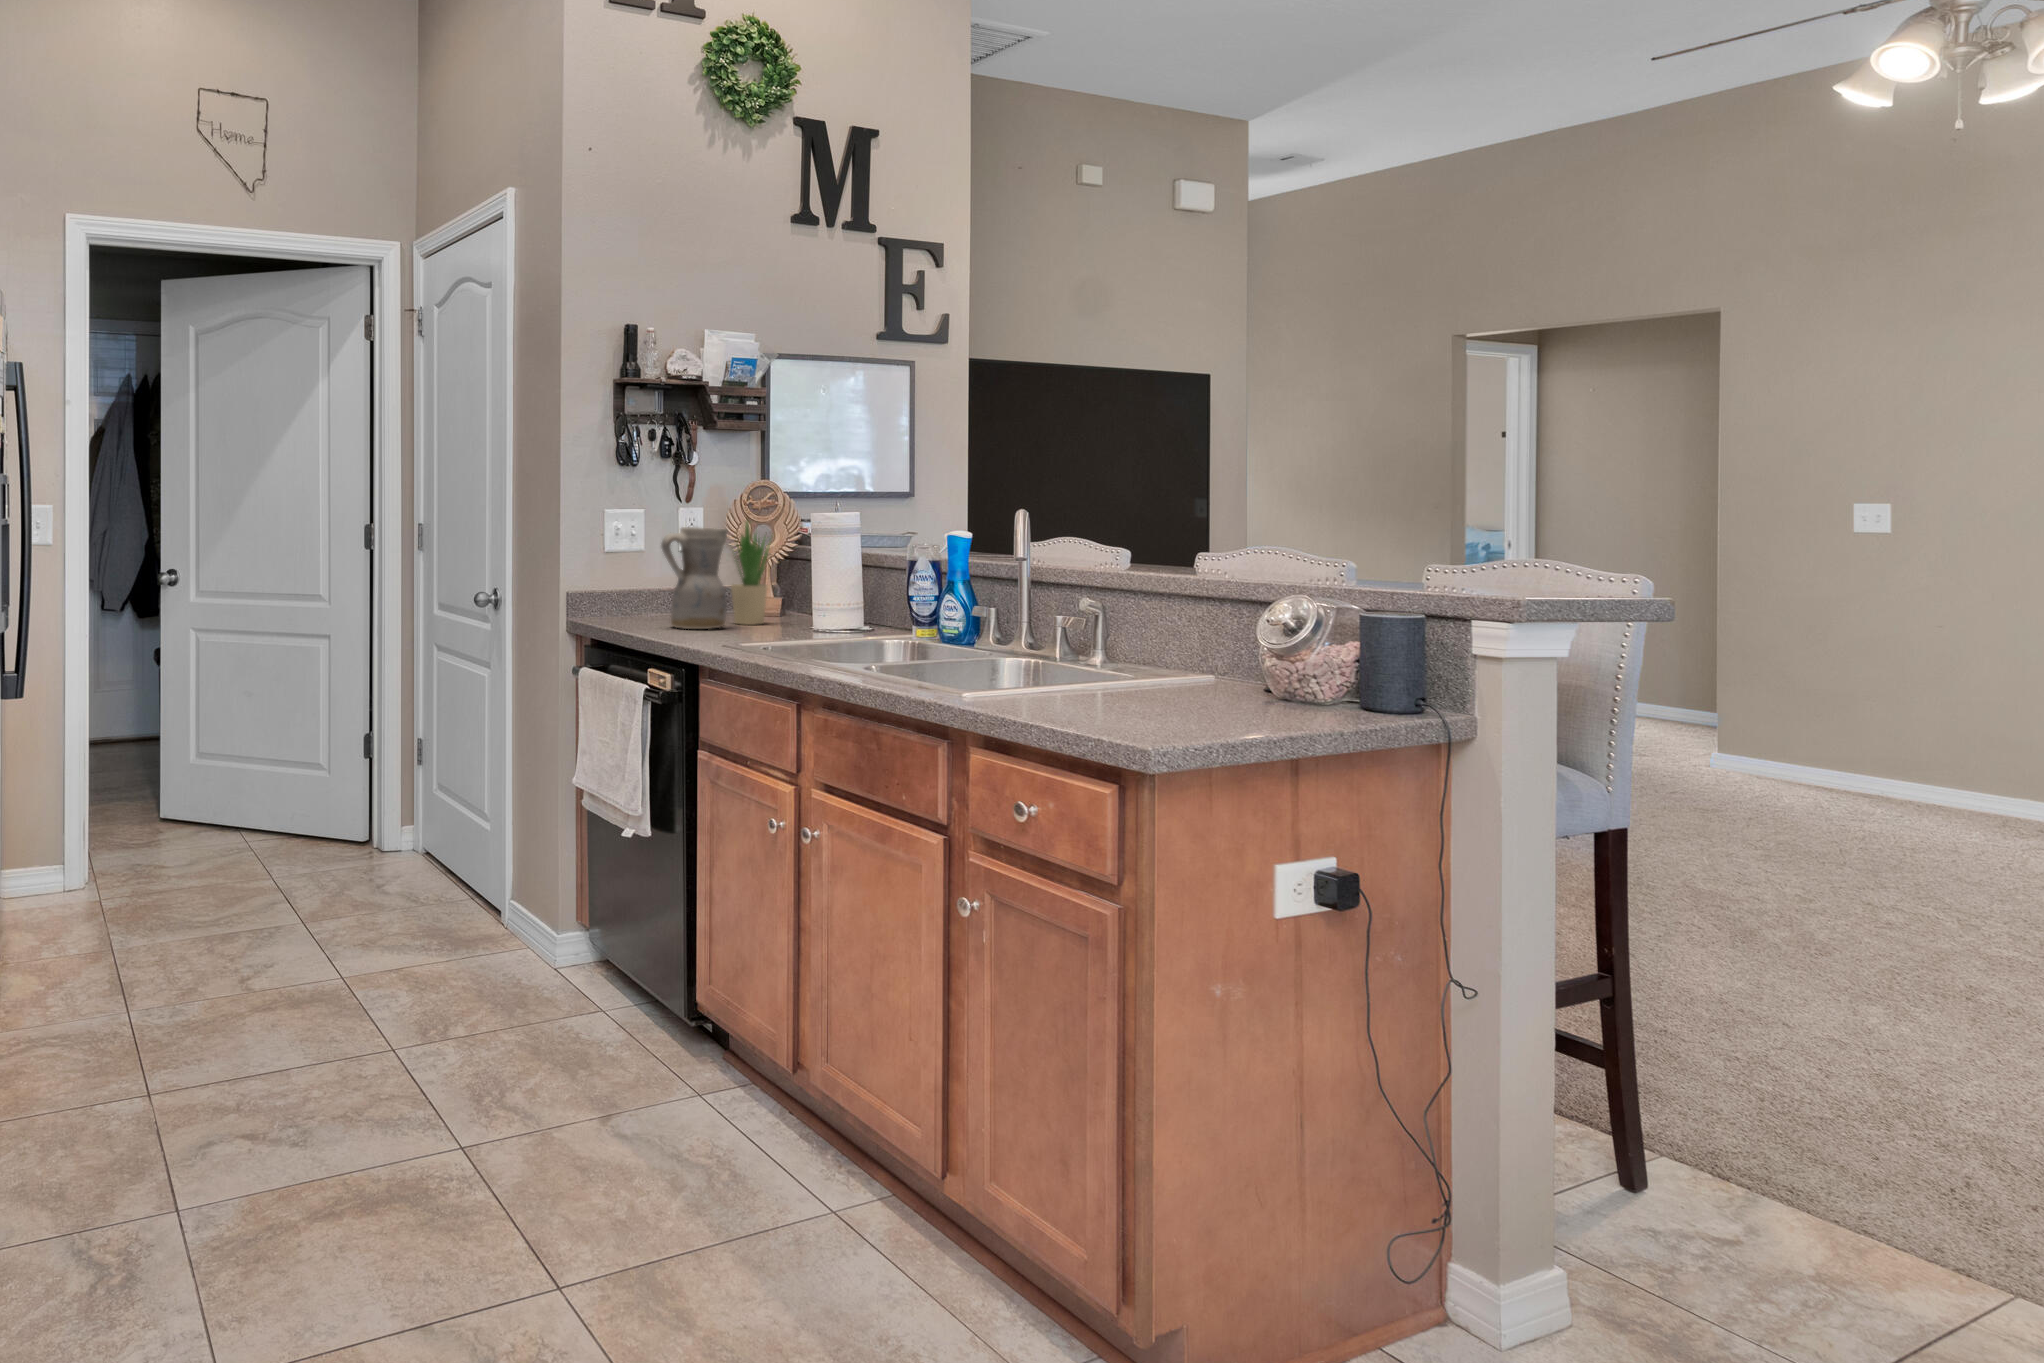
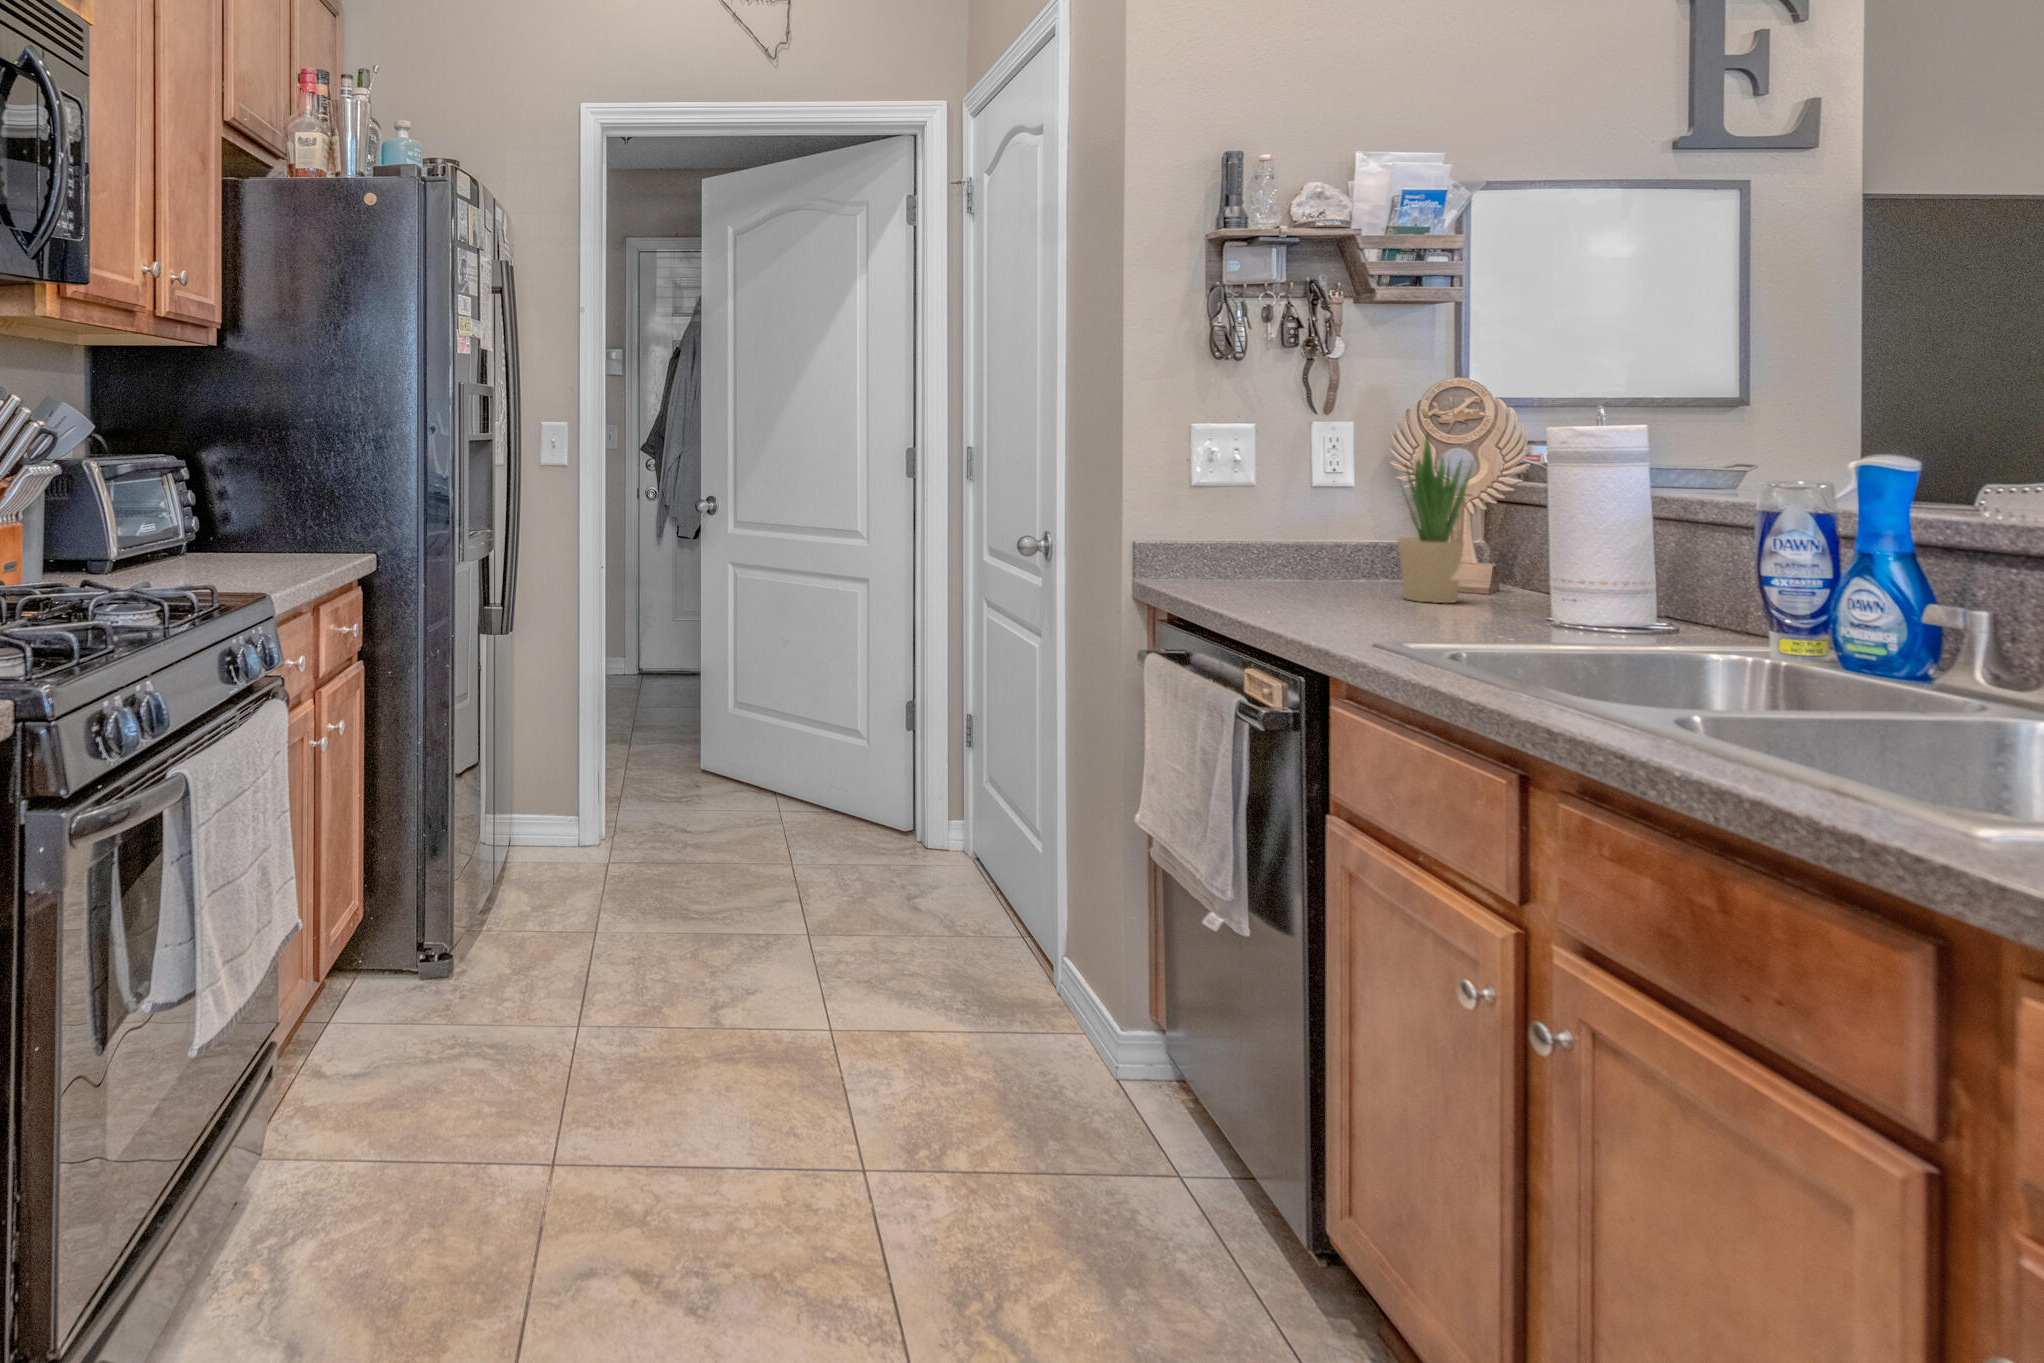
ceramic pitcher: present [661,527,728,629] -> none [1274,447,1391,607]

